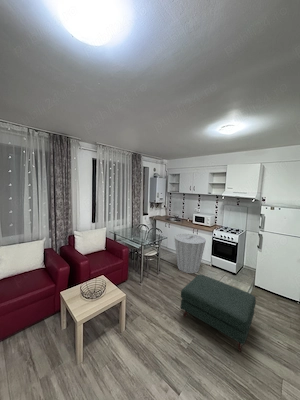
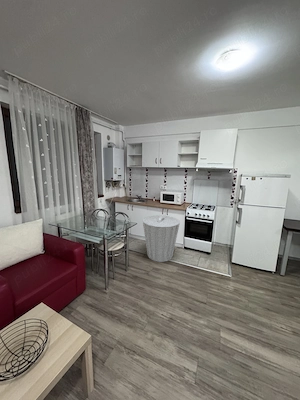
ottoman: present [181,274,256,352] -> none [171,265,268,360]

